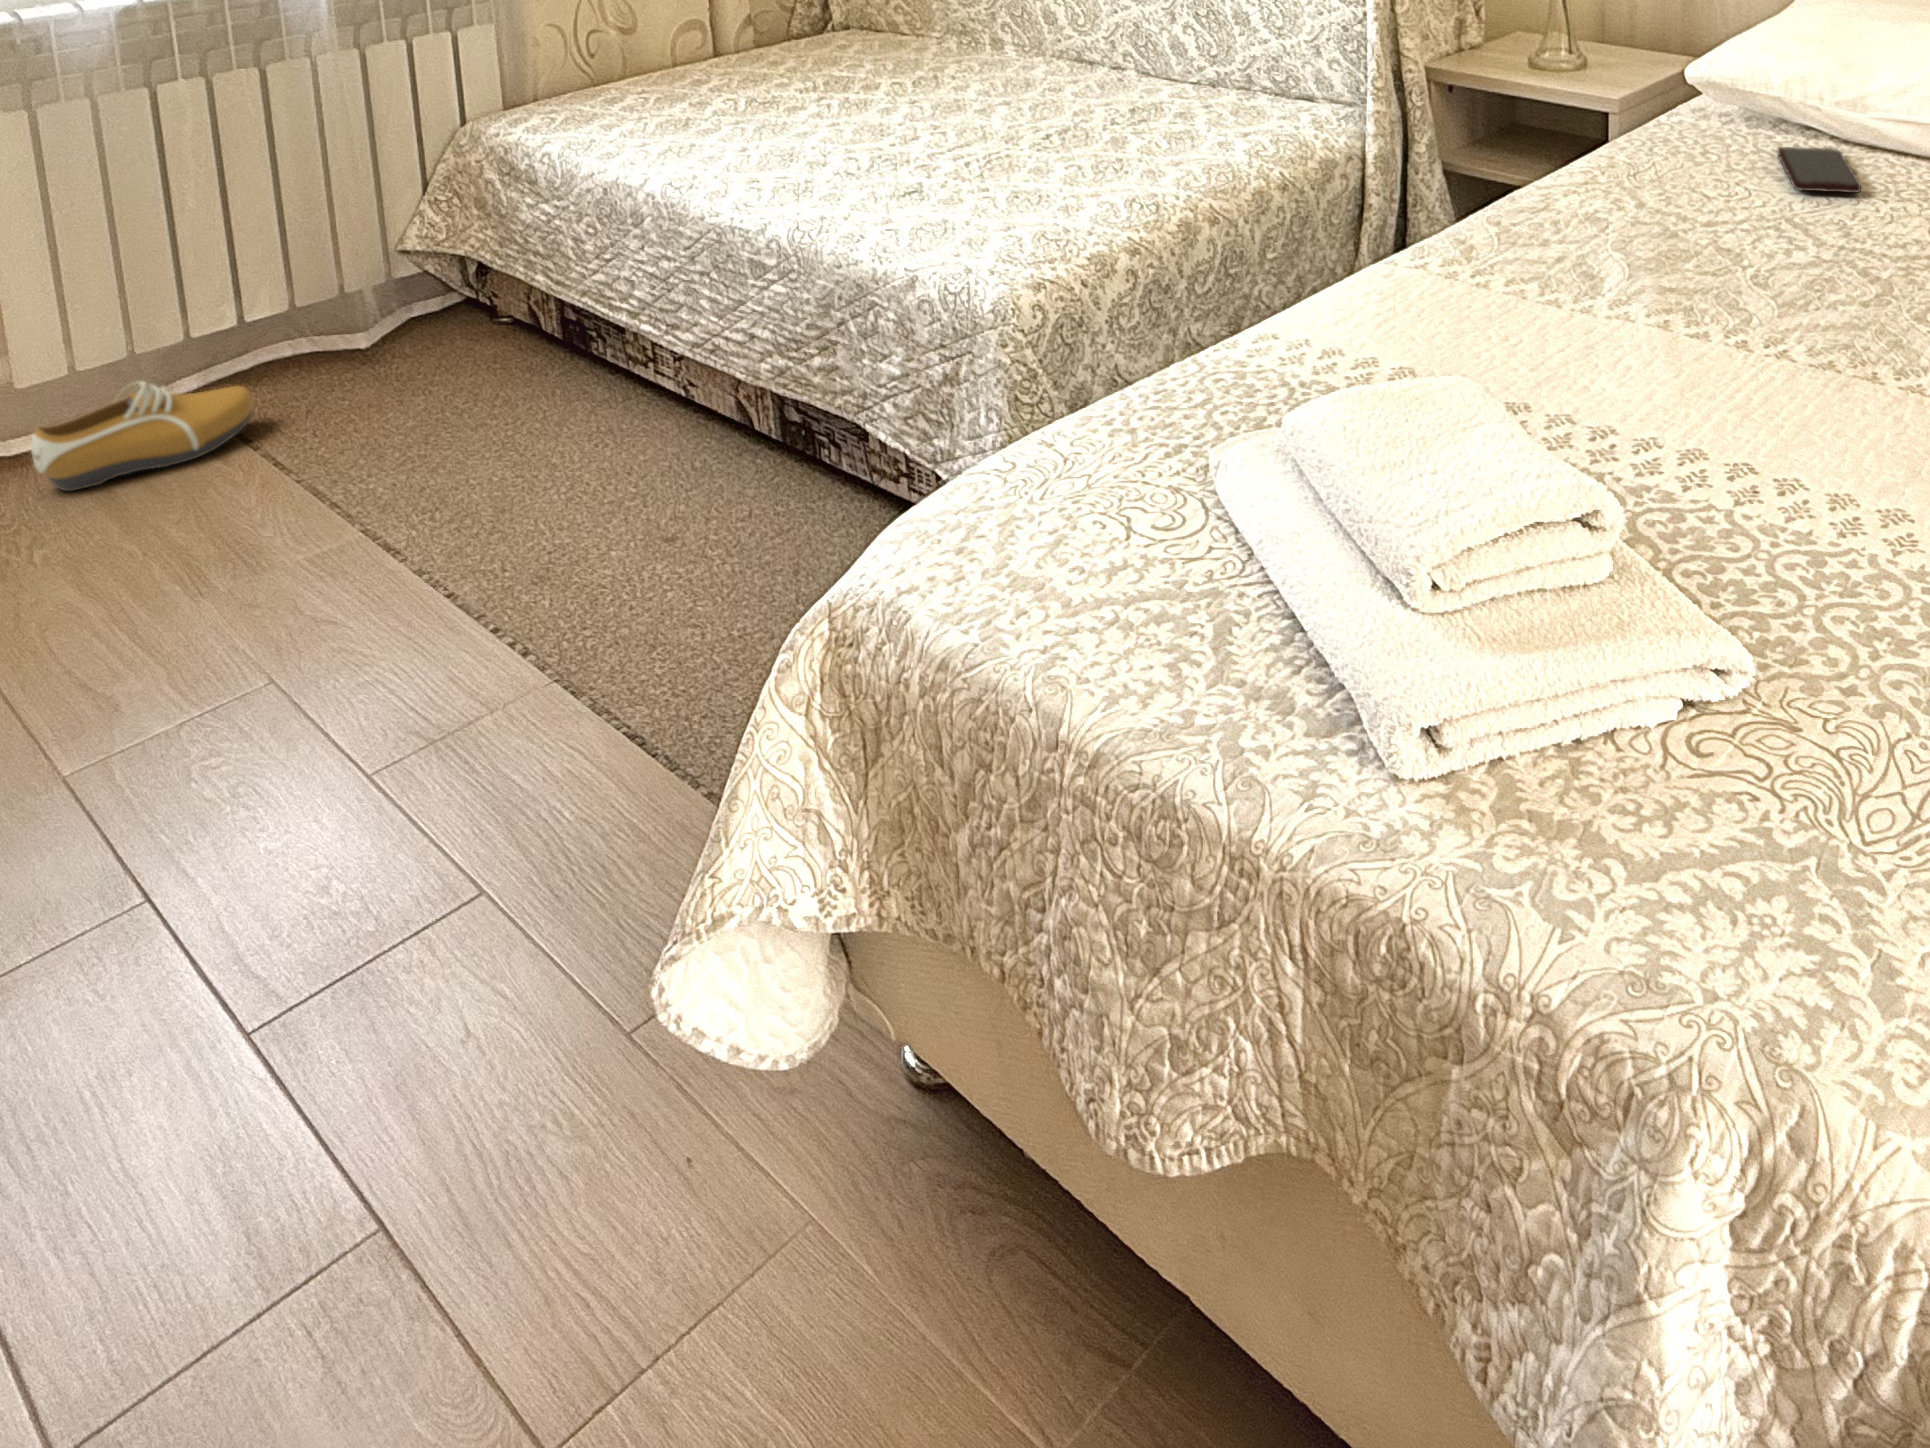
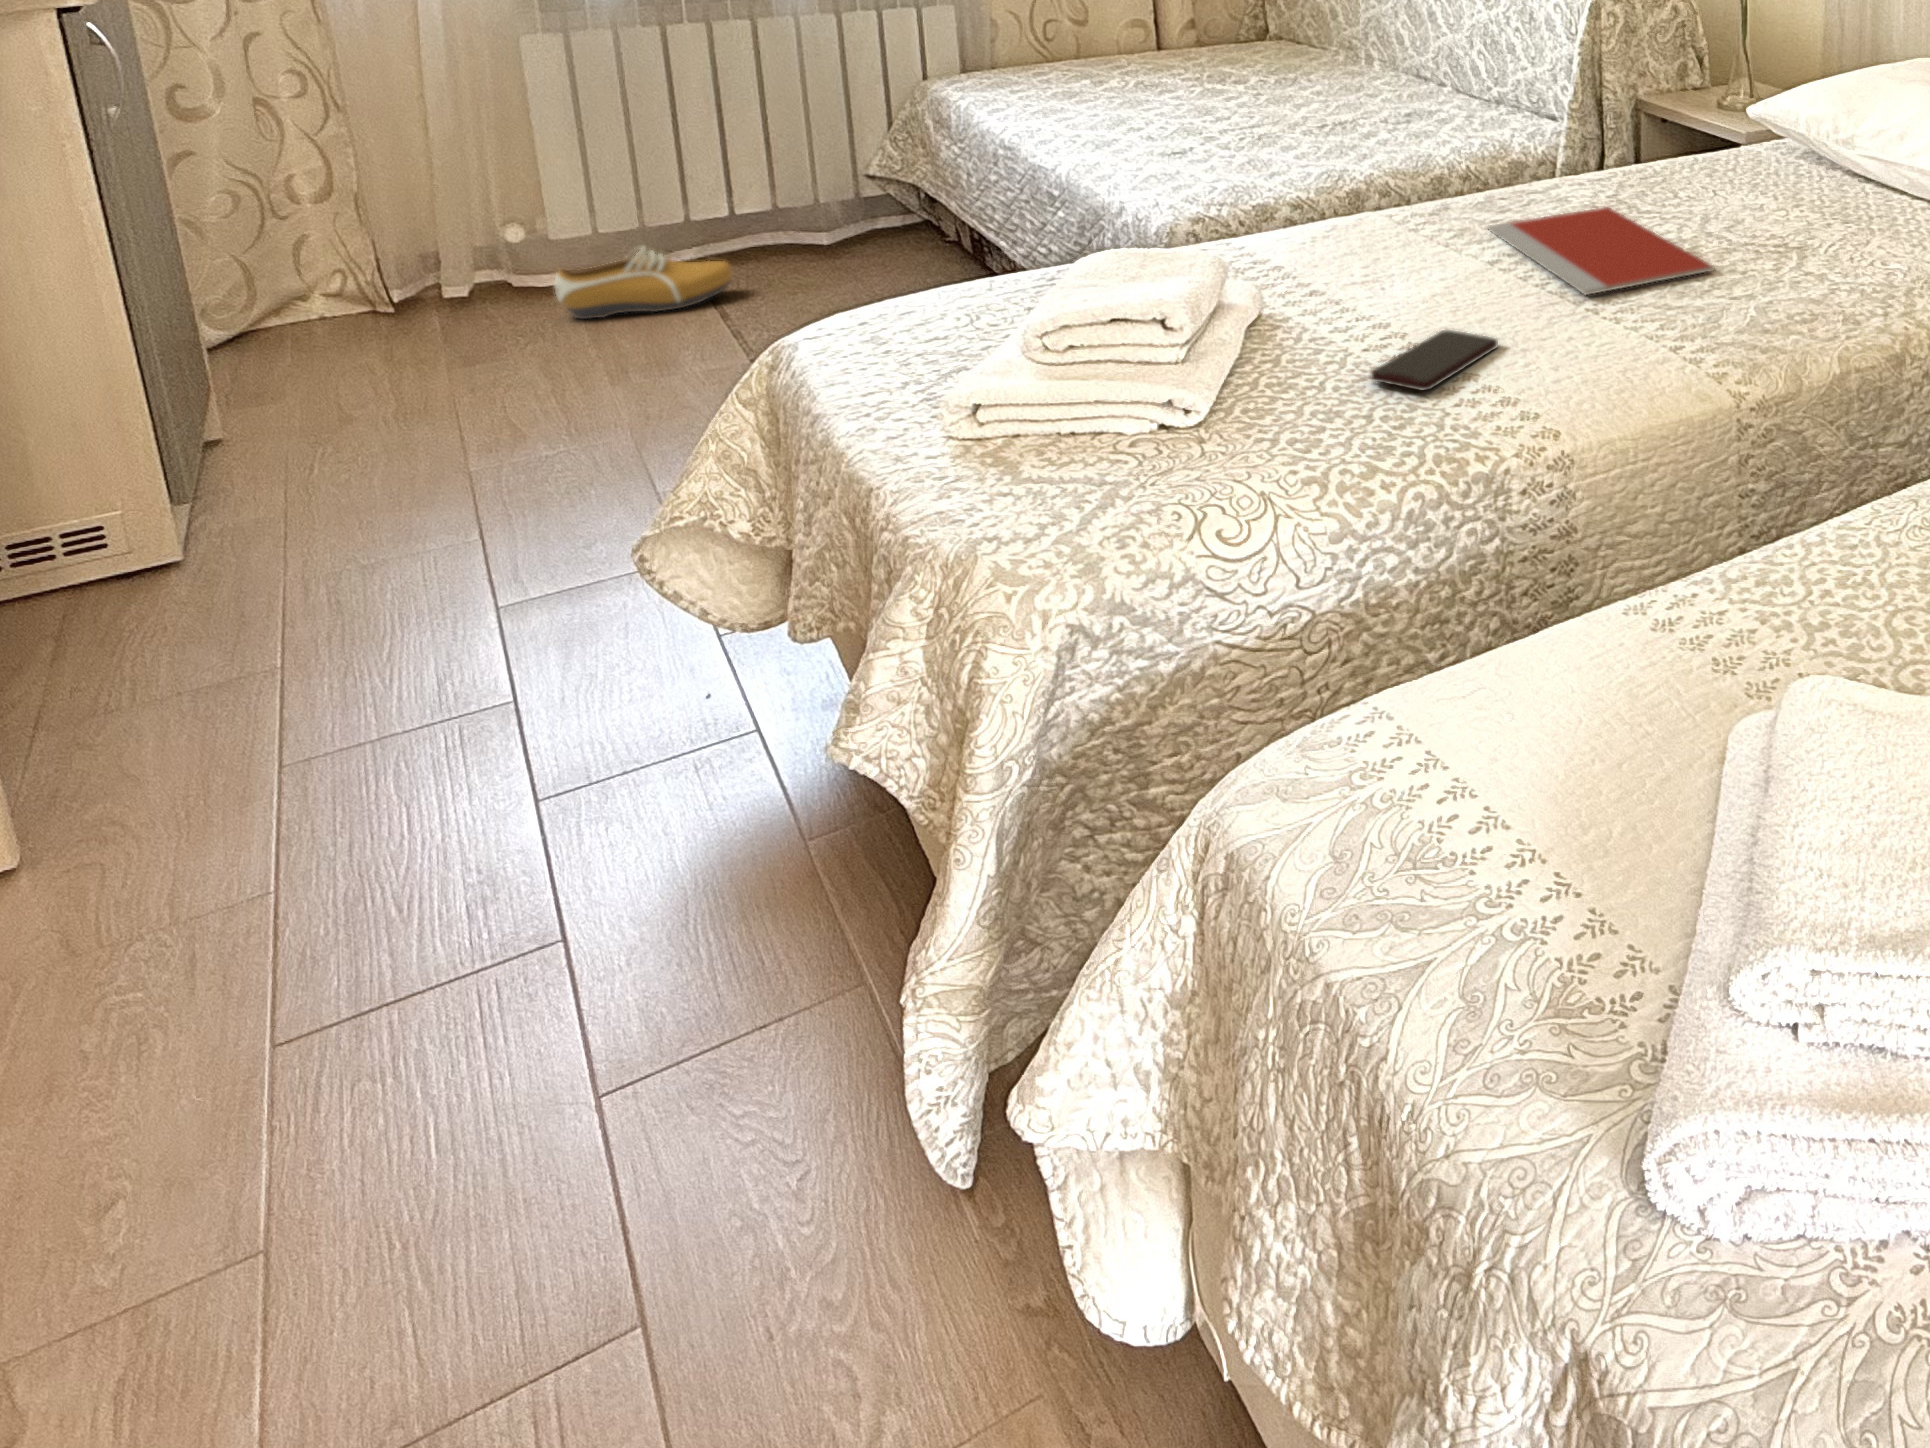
smartphone: present [1778,147,1861,193] -> present [1370,330,1498,390]
notebook: none [1554,204,1907,333] -> present [1489,207,1714,295]

